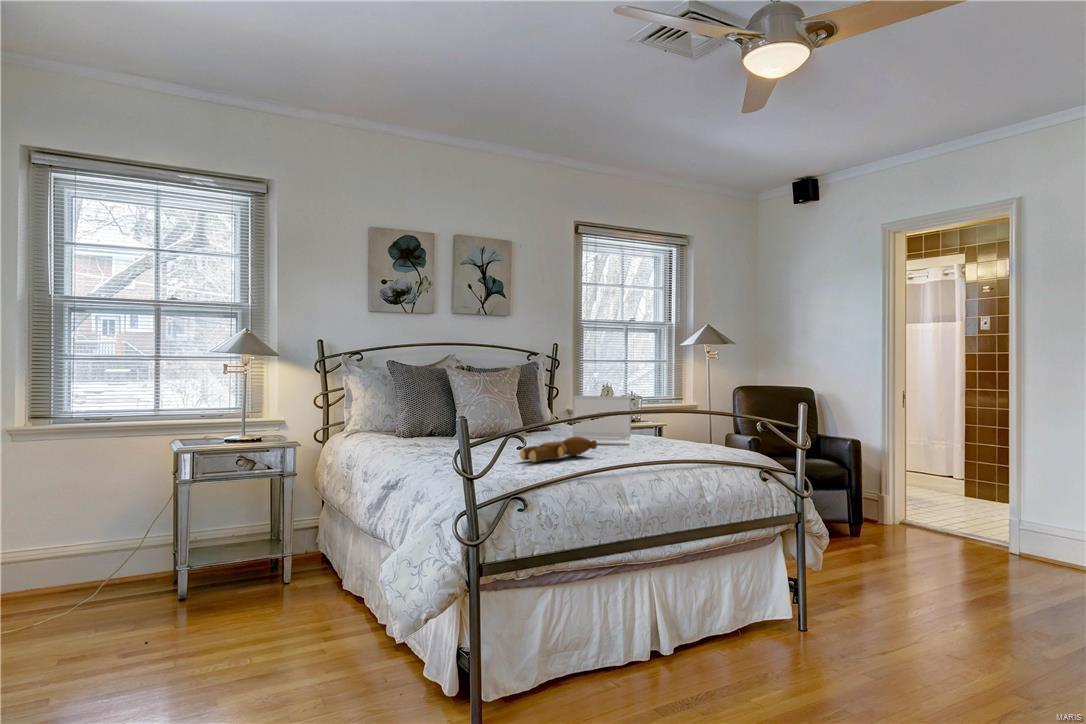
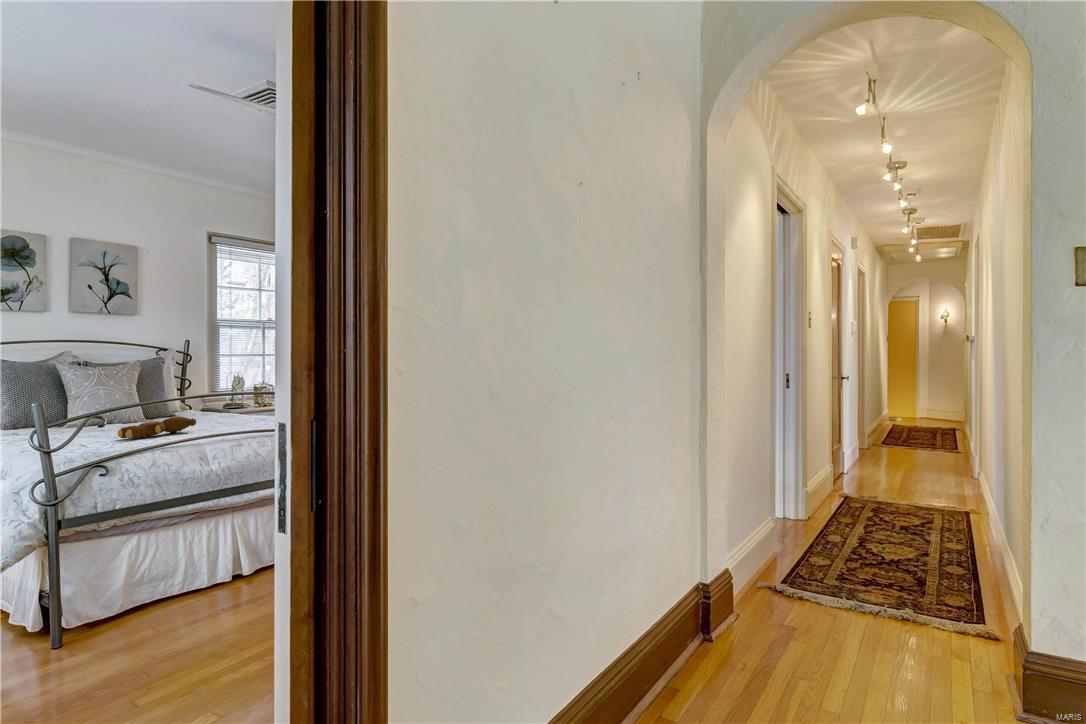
laptop: present [572,396,631,445] -> none [179,384,241,424]

